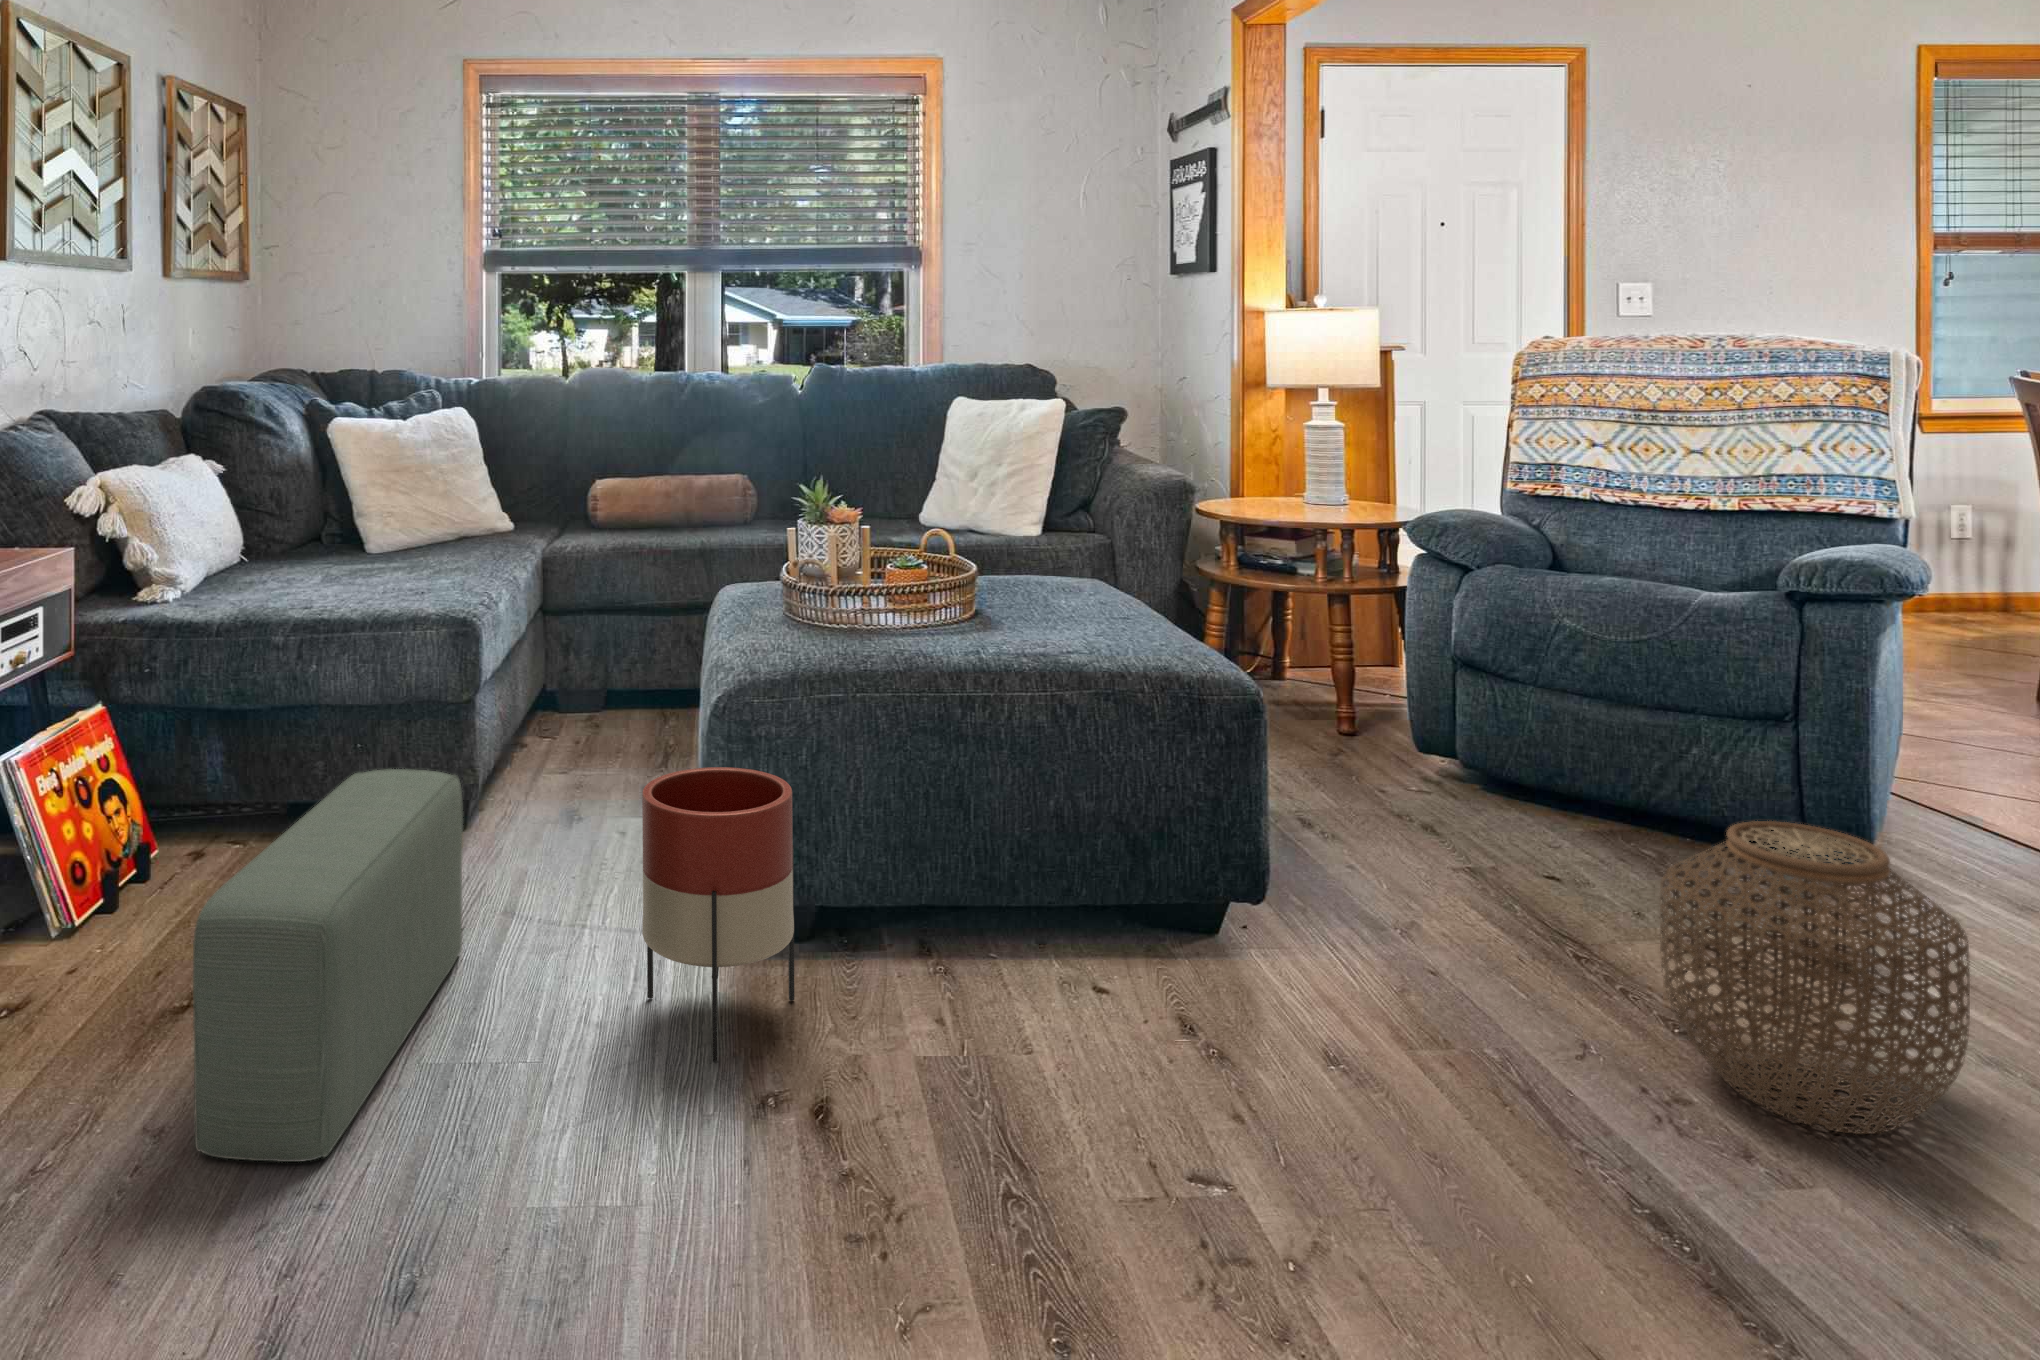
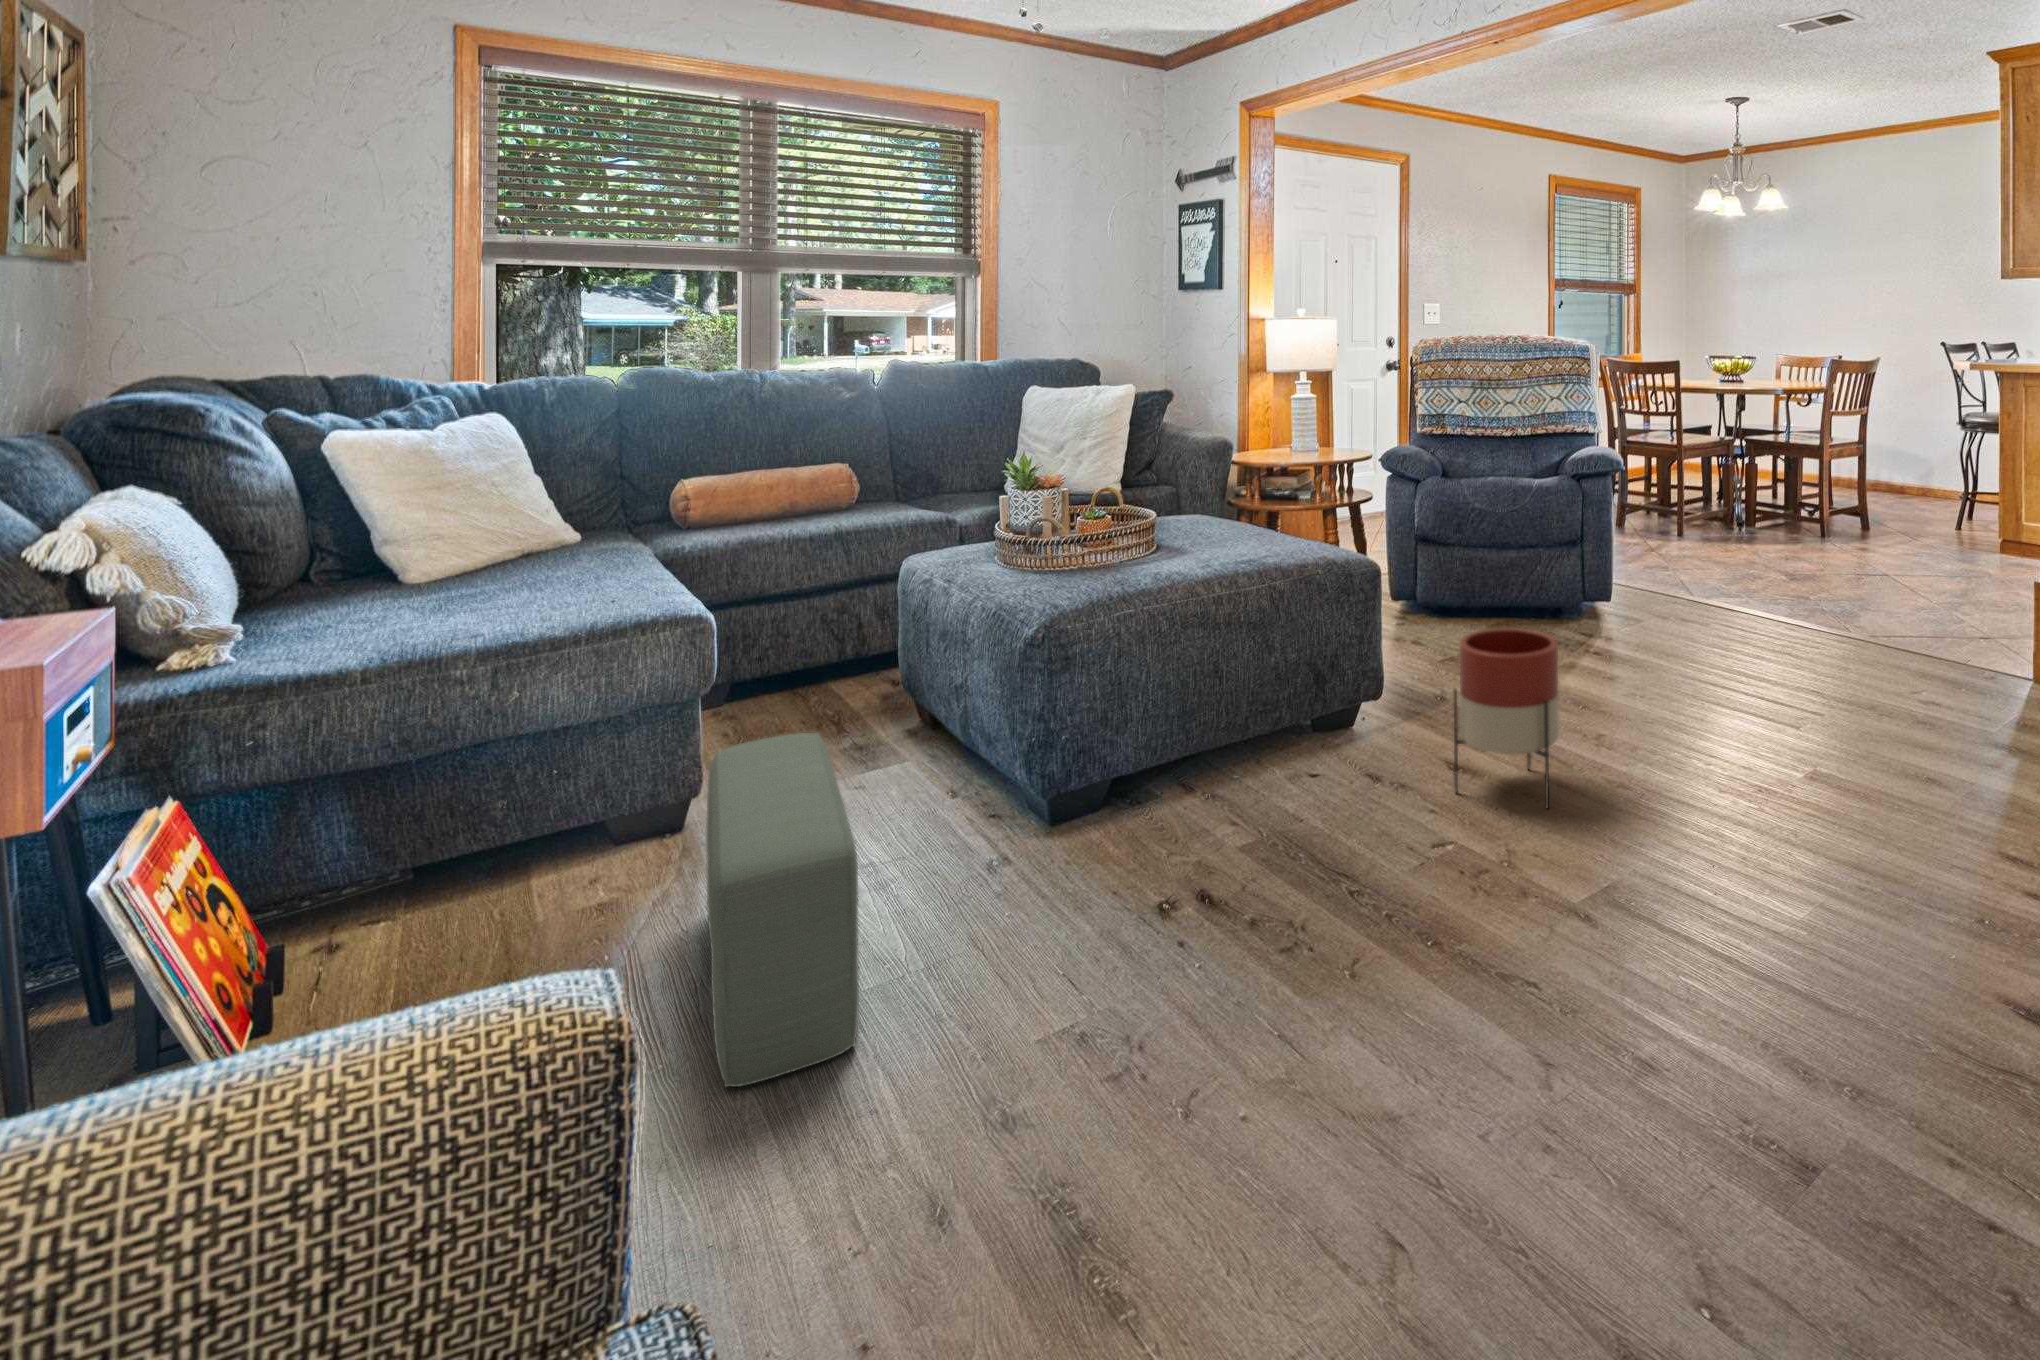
planter: present [642,767,795,1061] -> present [1453,628,1559,808]
woven basket: present [1660,821,1970,1134] -> none [1587,592,1713,739]

